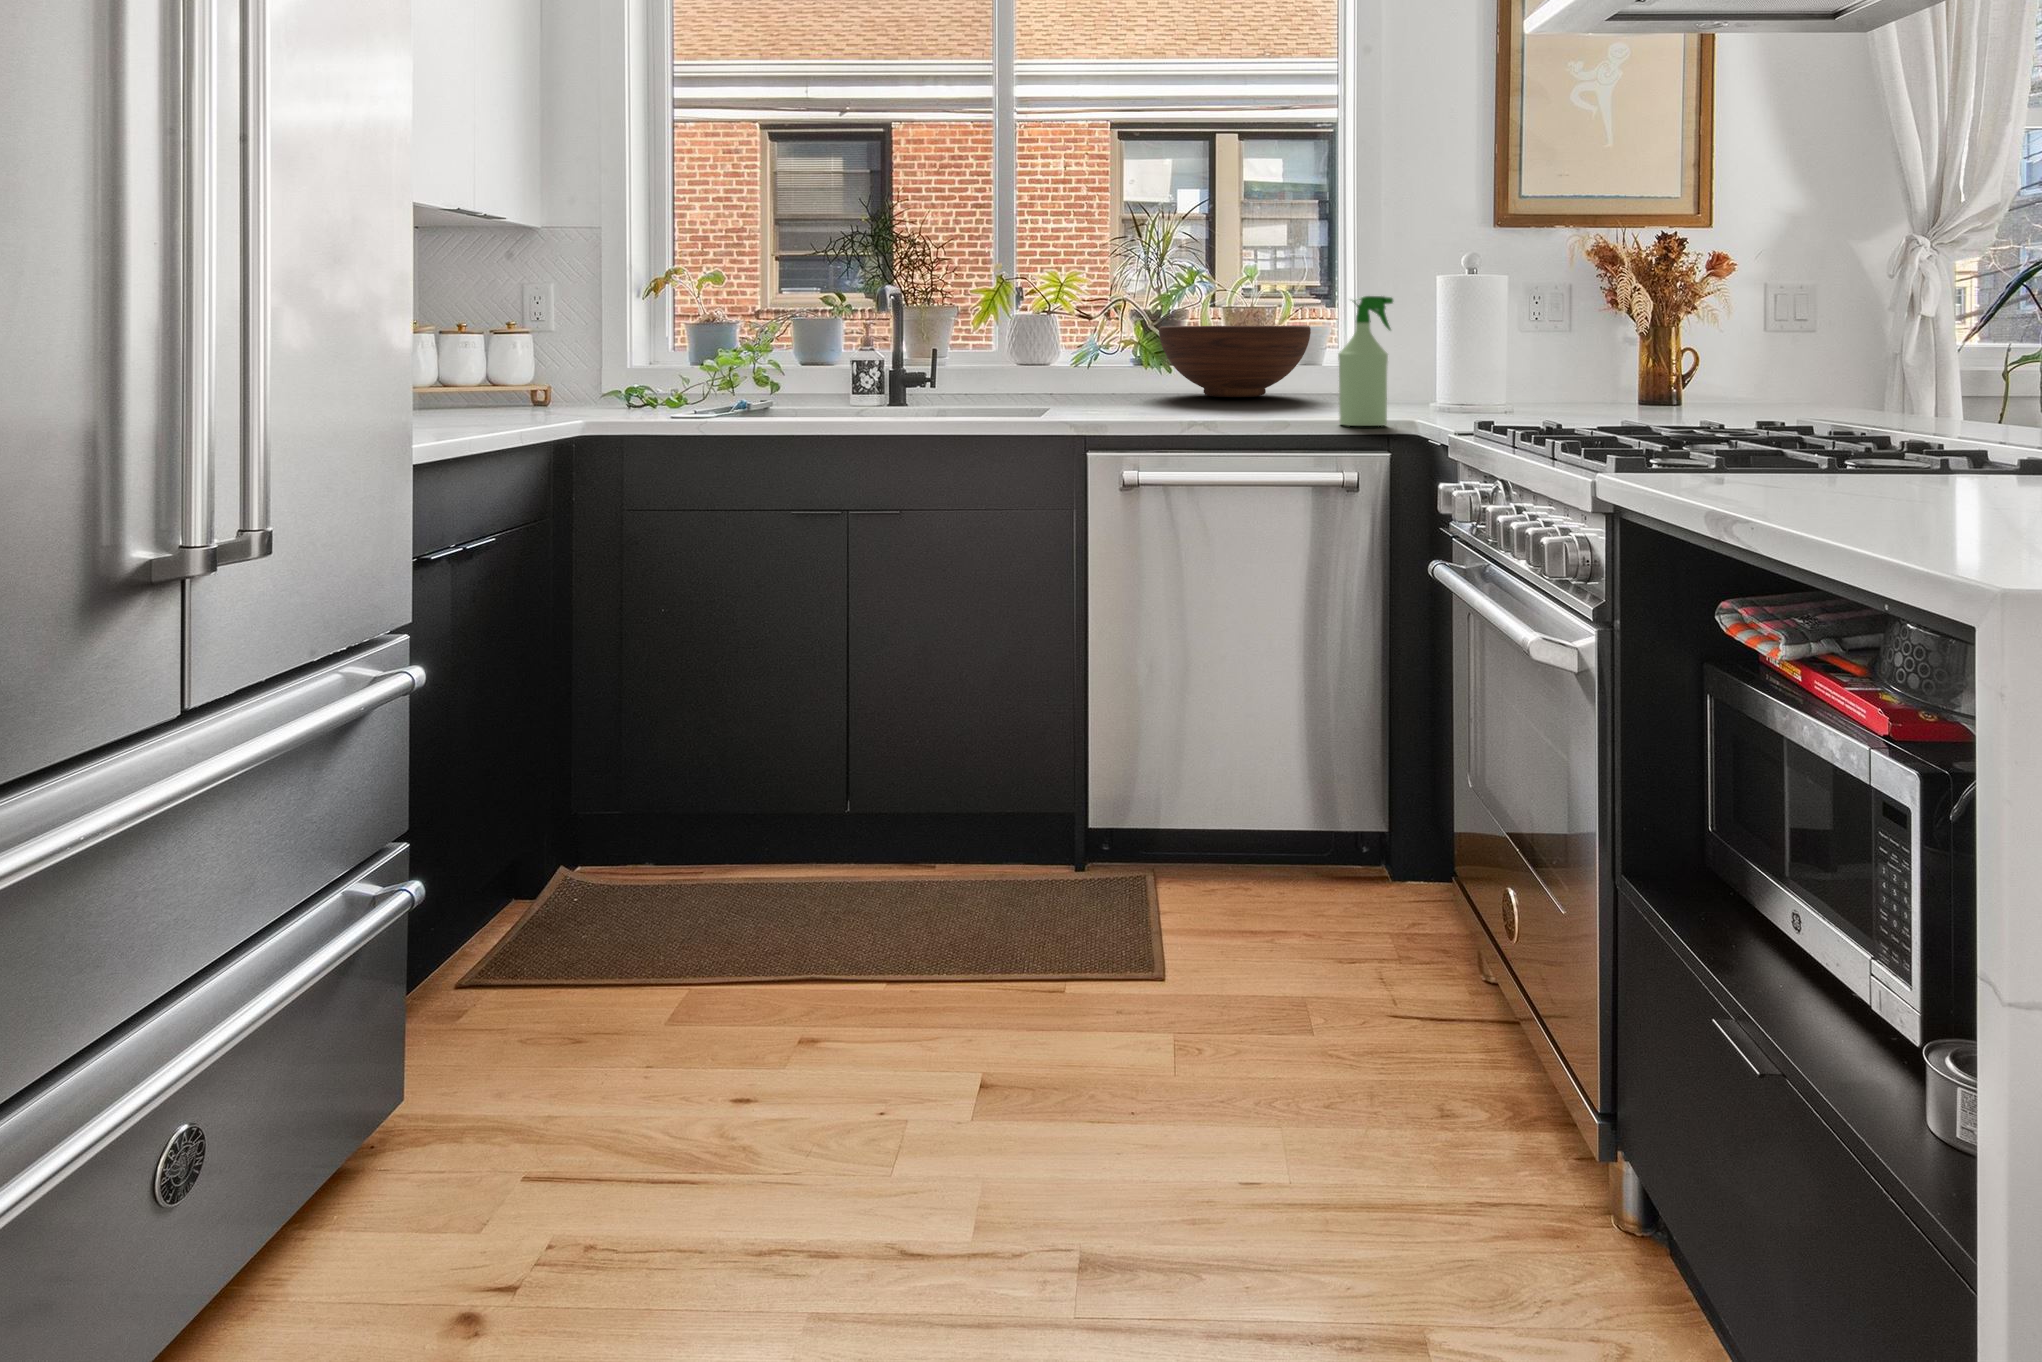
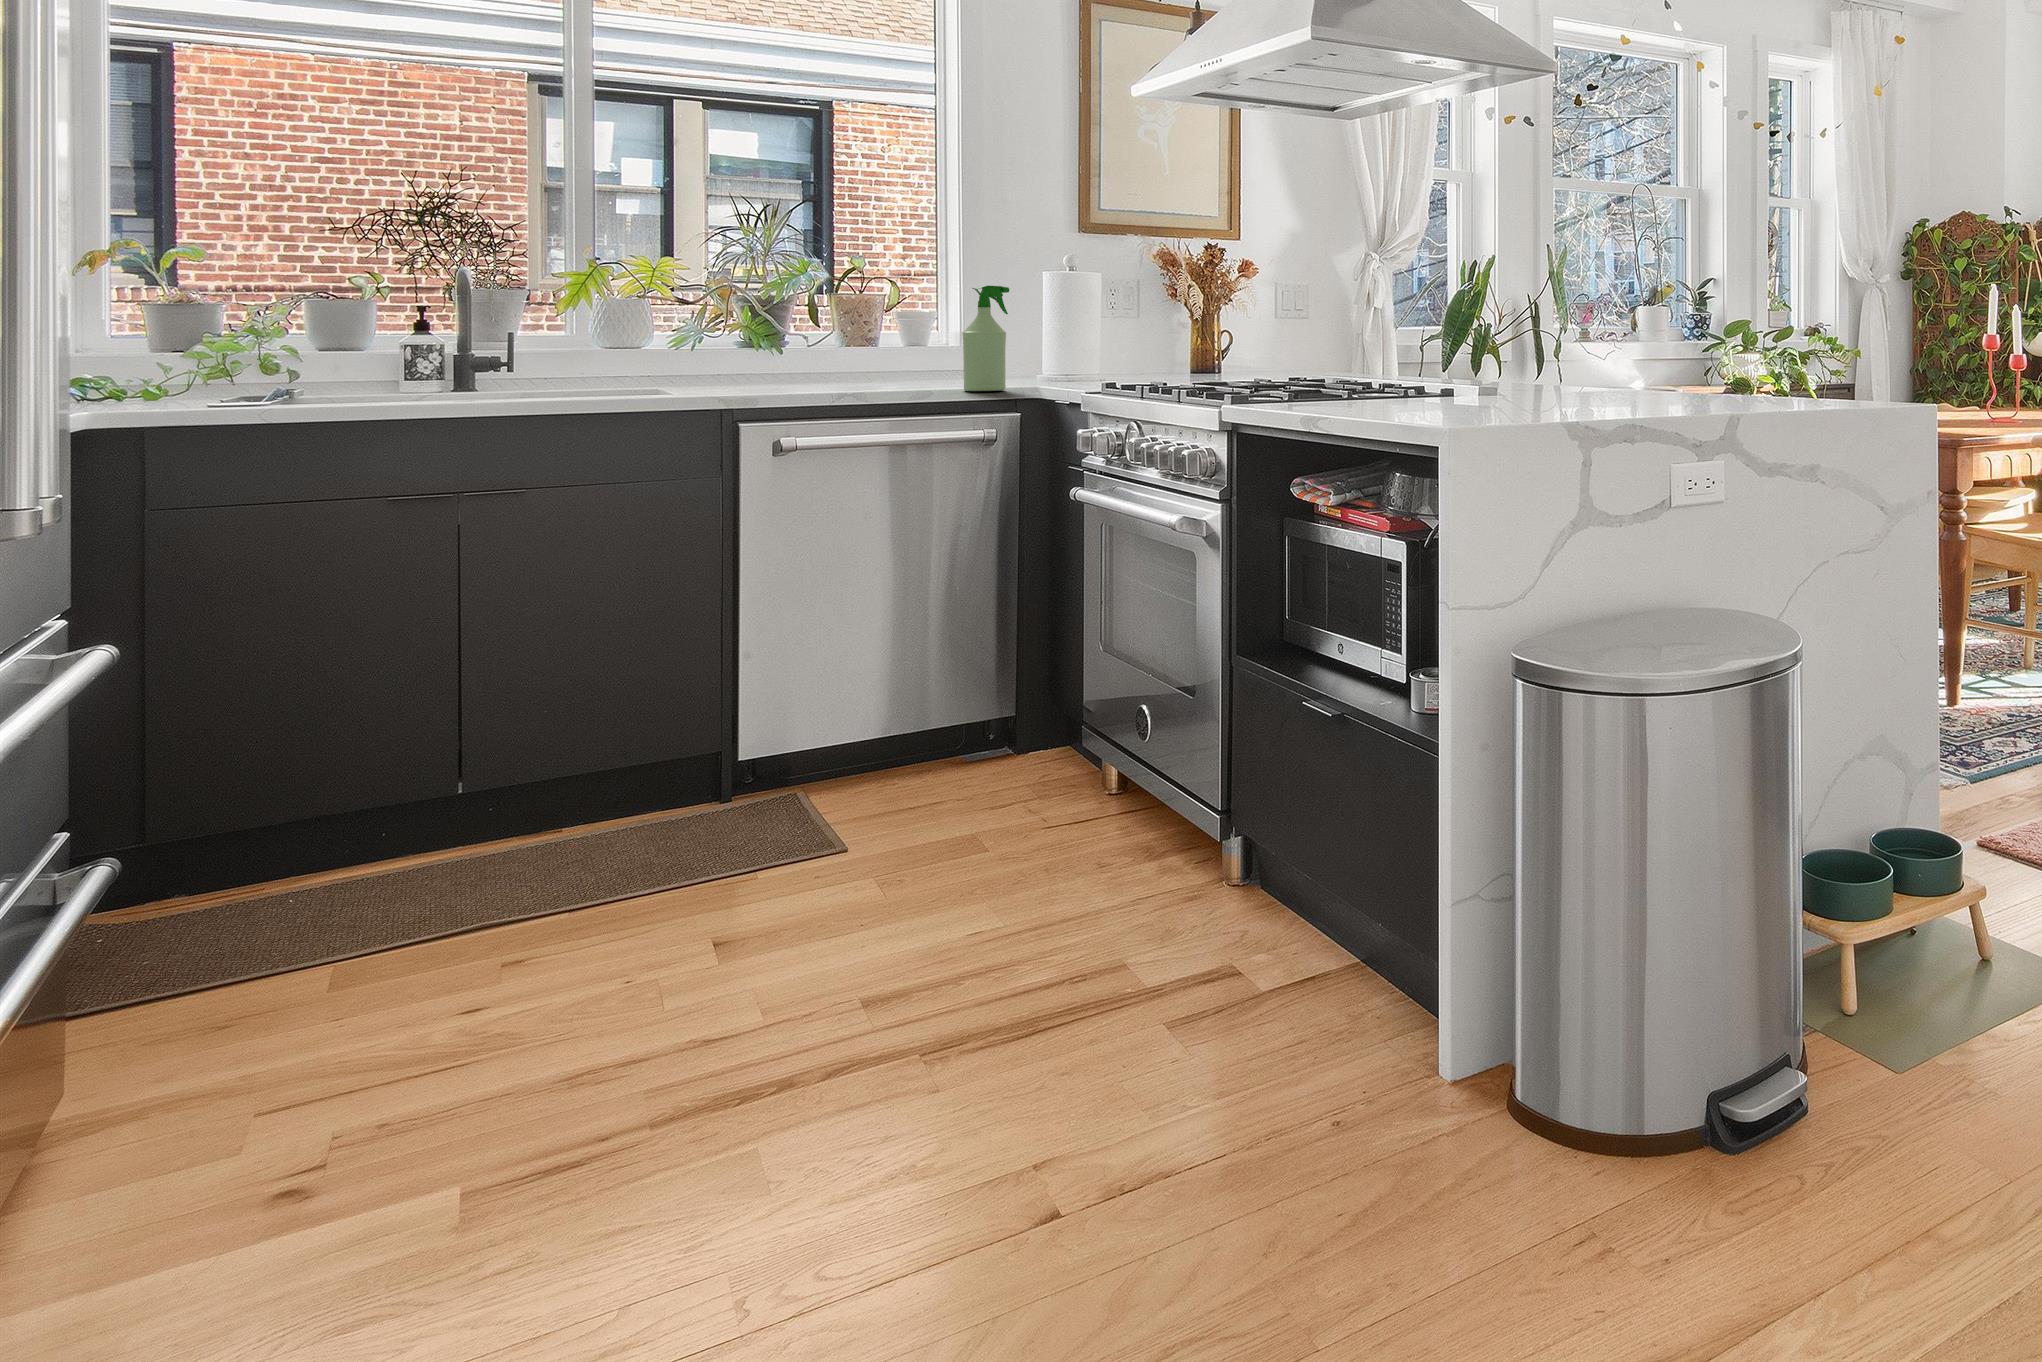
fruit bowl: present [1159,326,1311,397] -> none [771,311,920,373]

